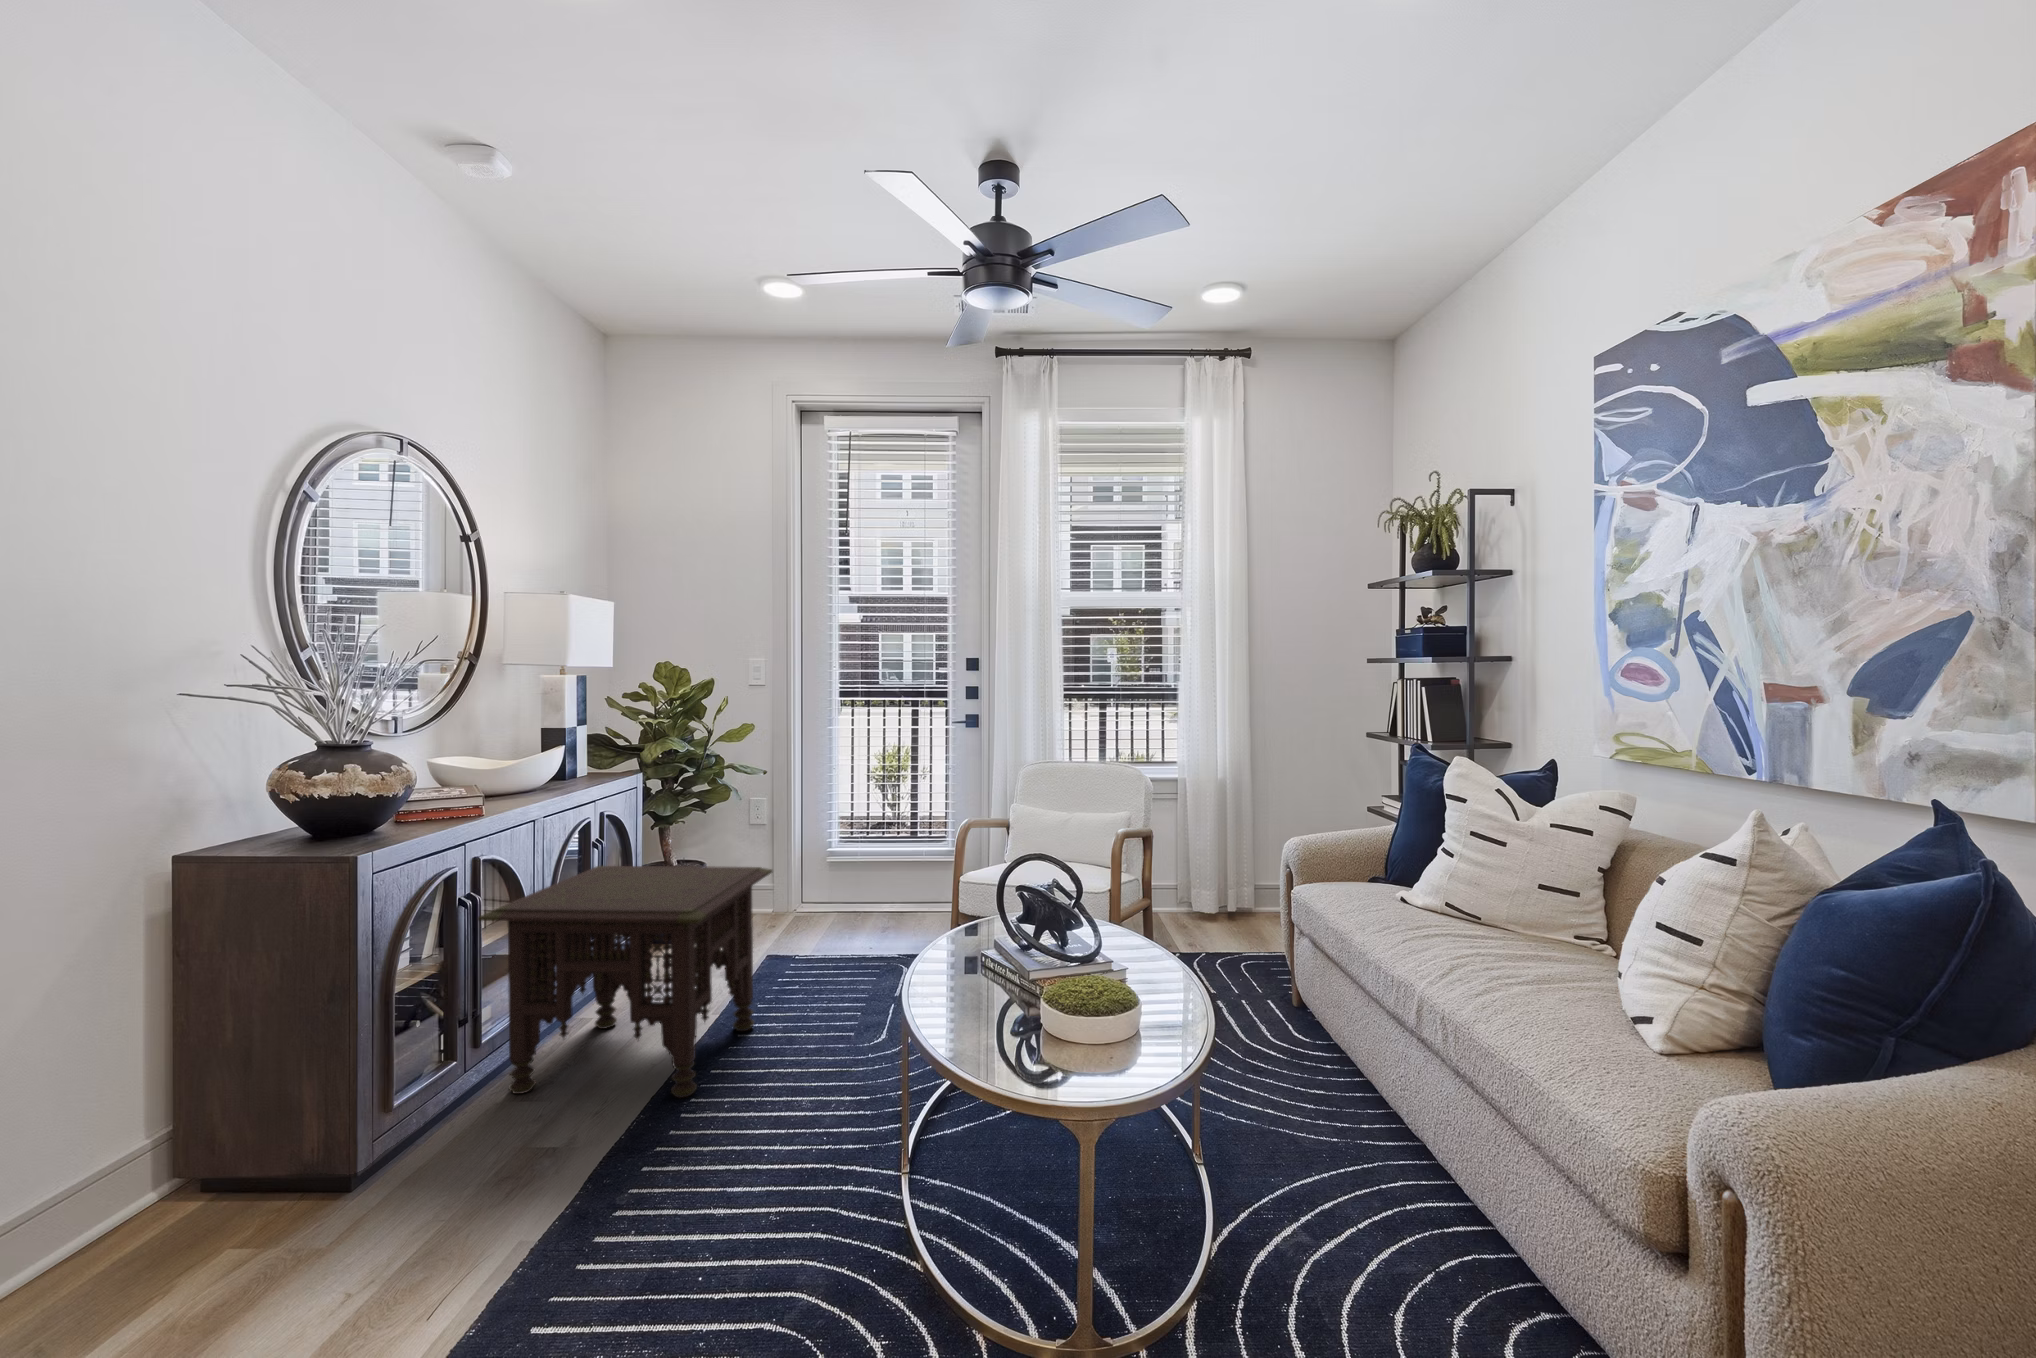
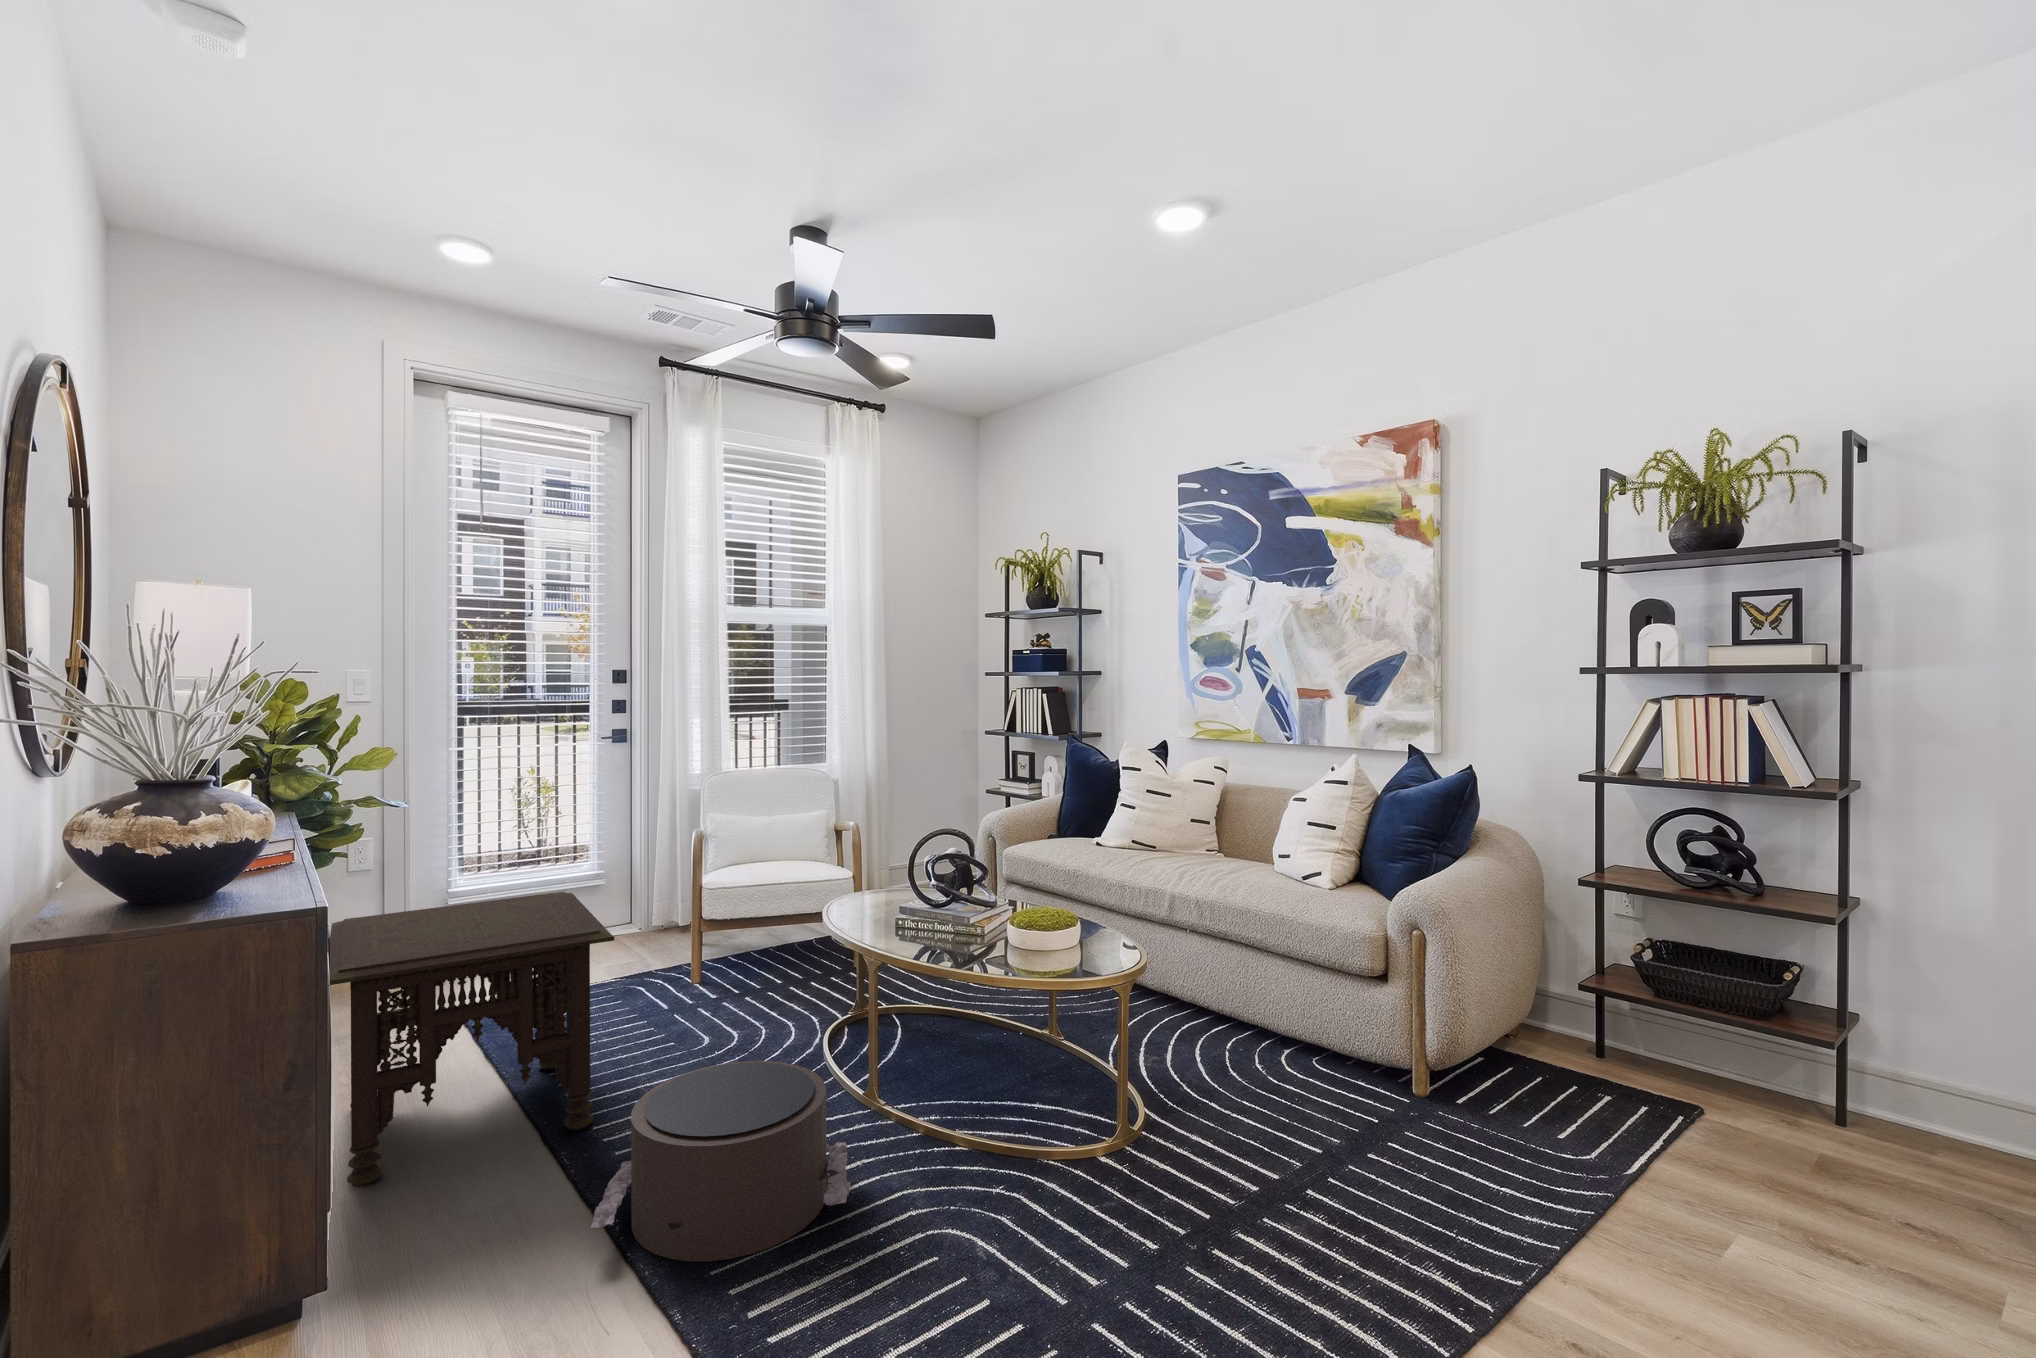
pouf: none [513,1072,780,1292] -> present [591,1061,851,1262]

